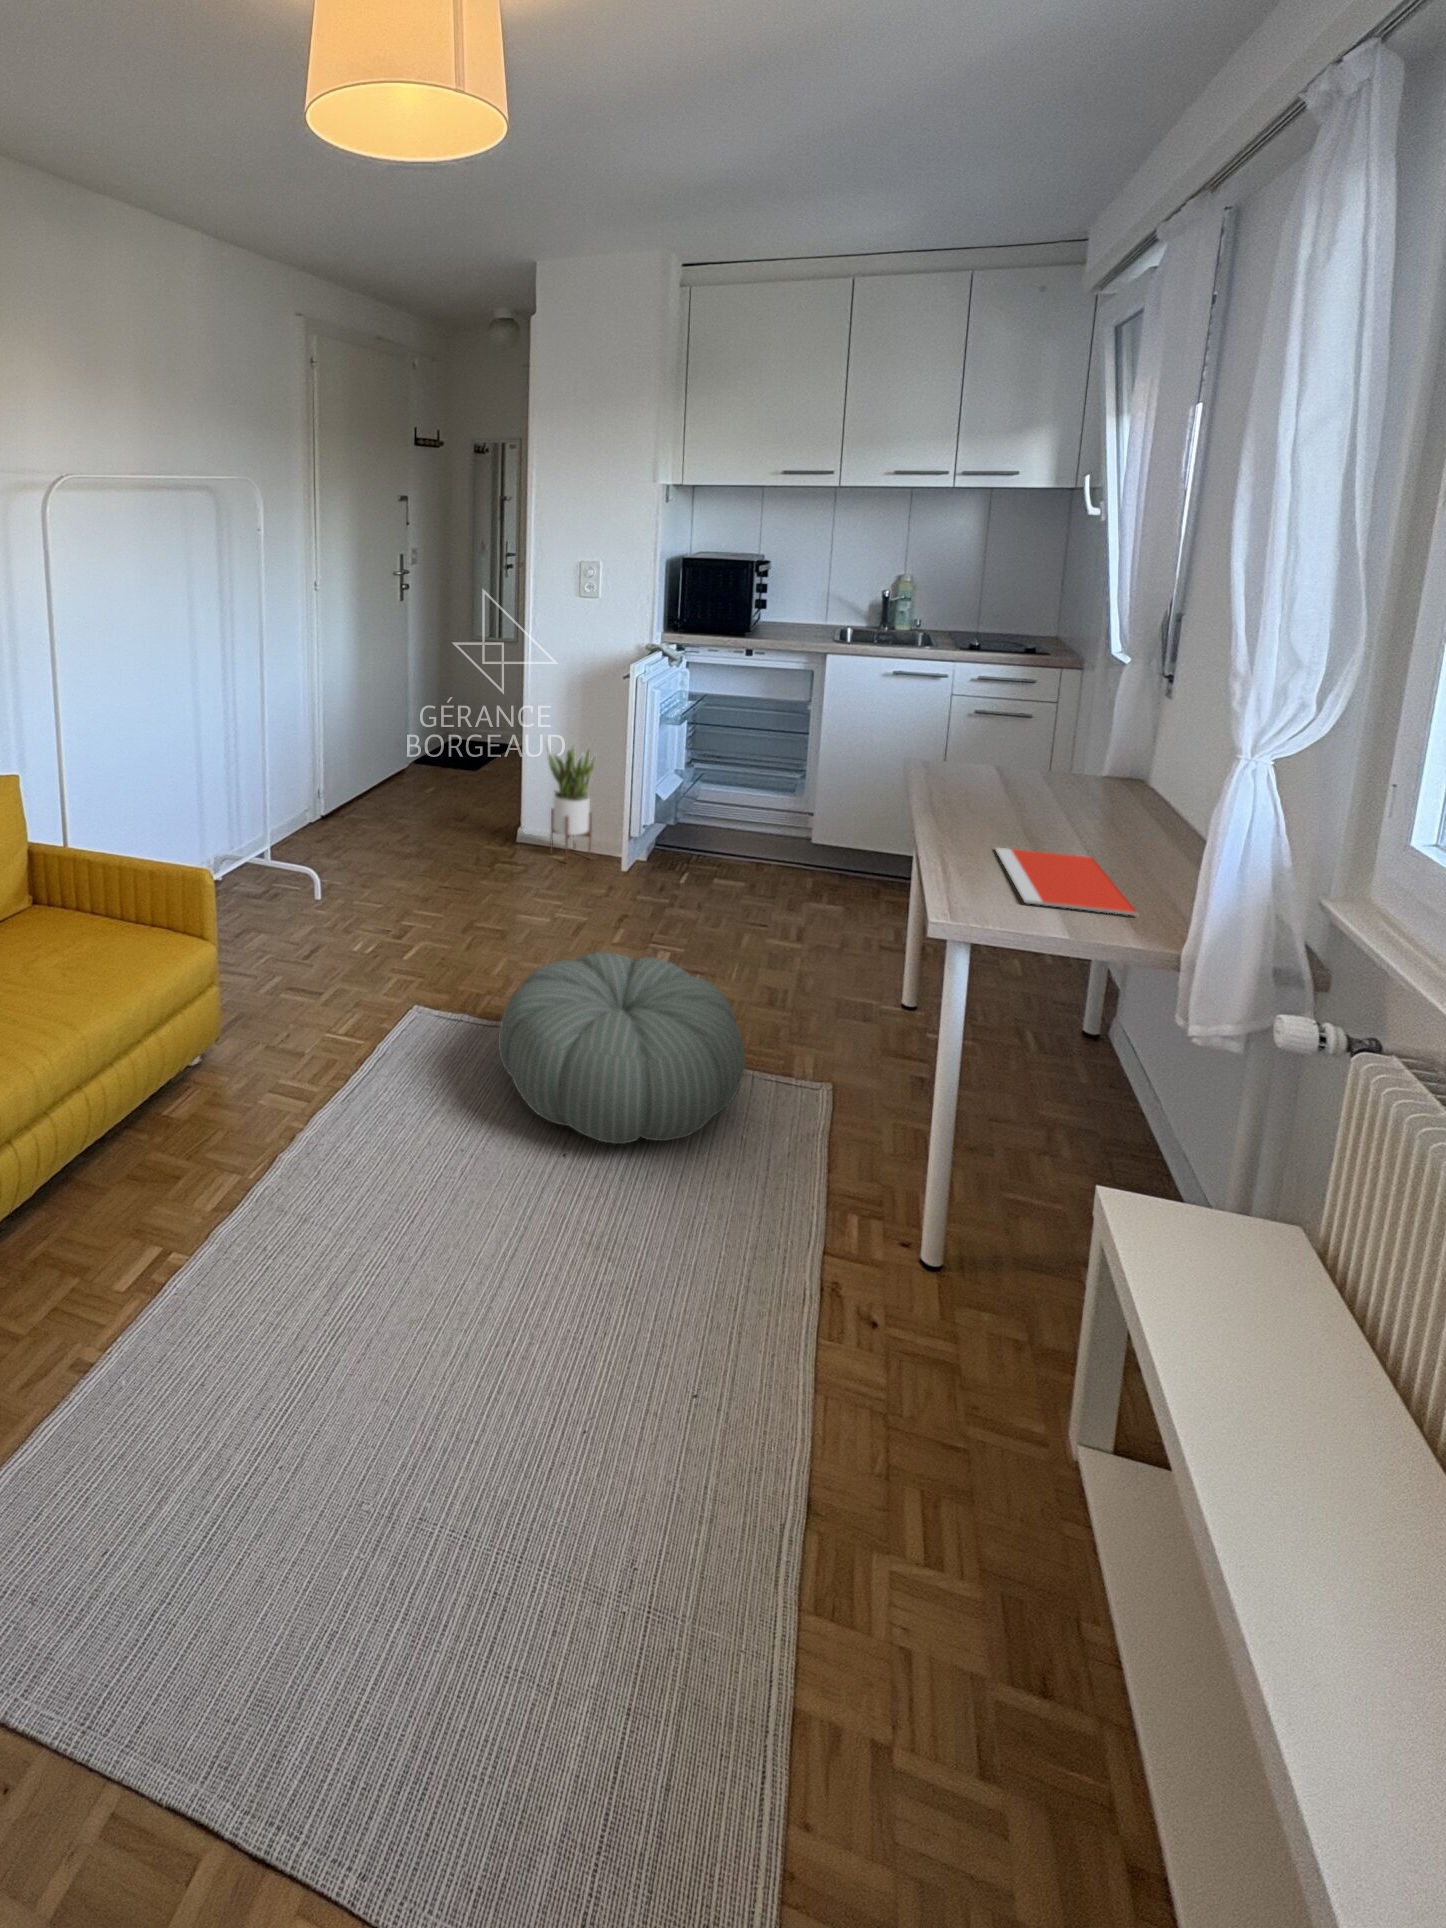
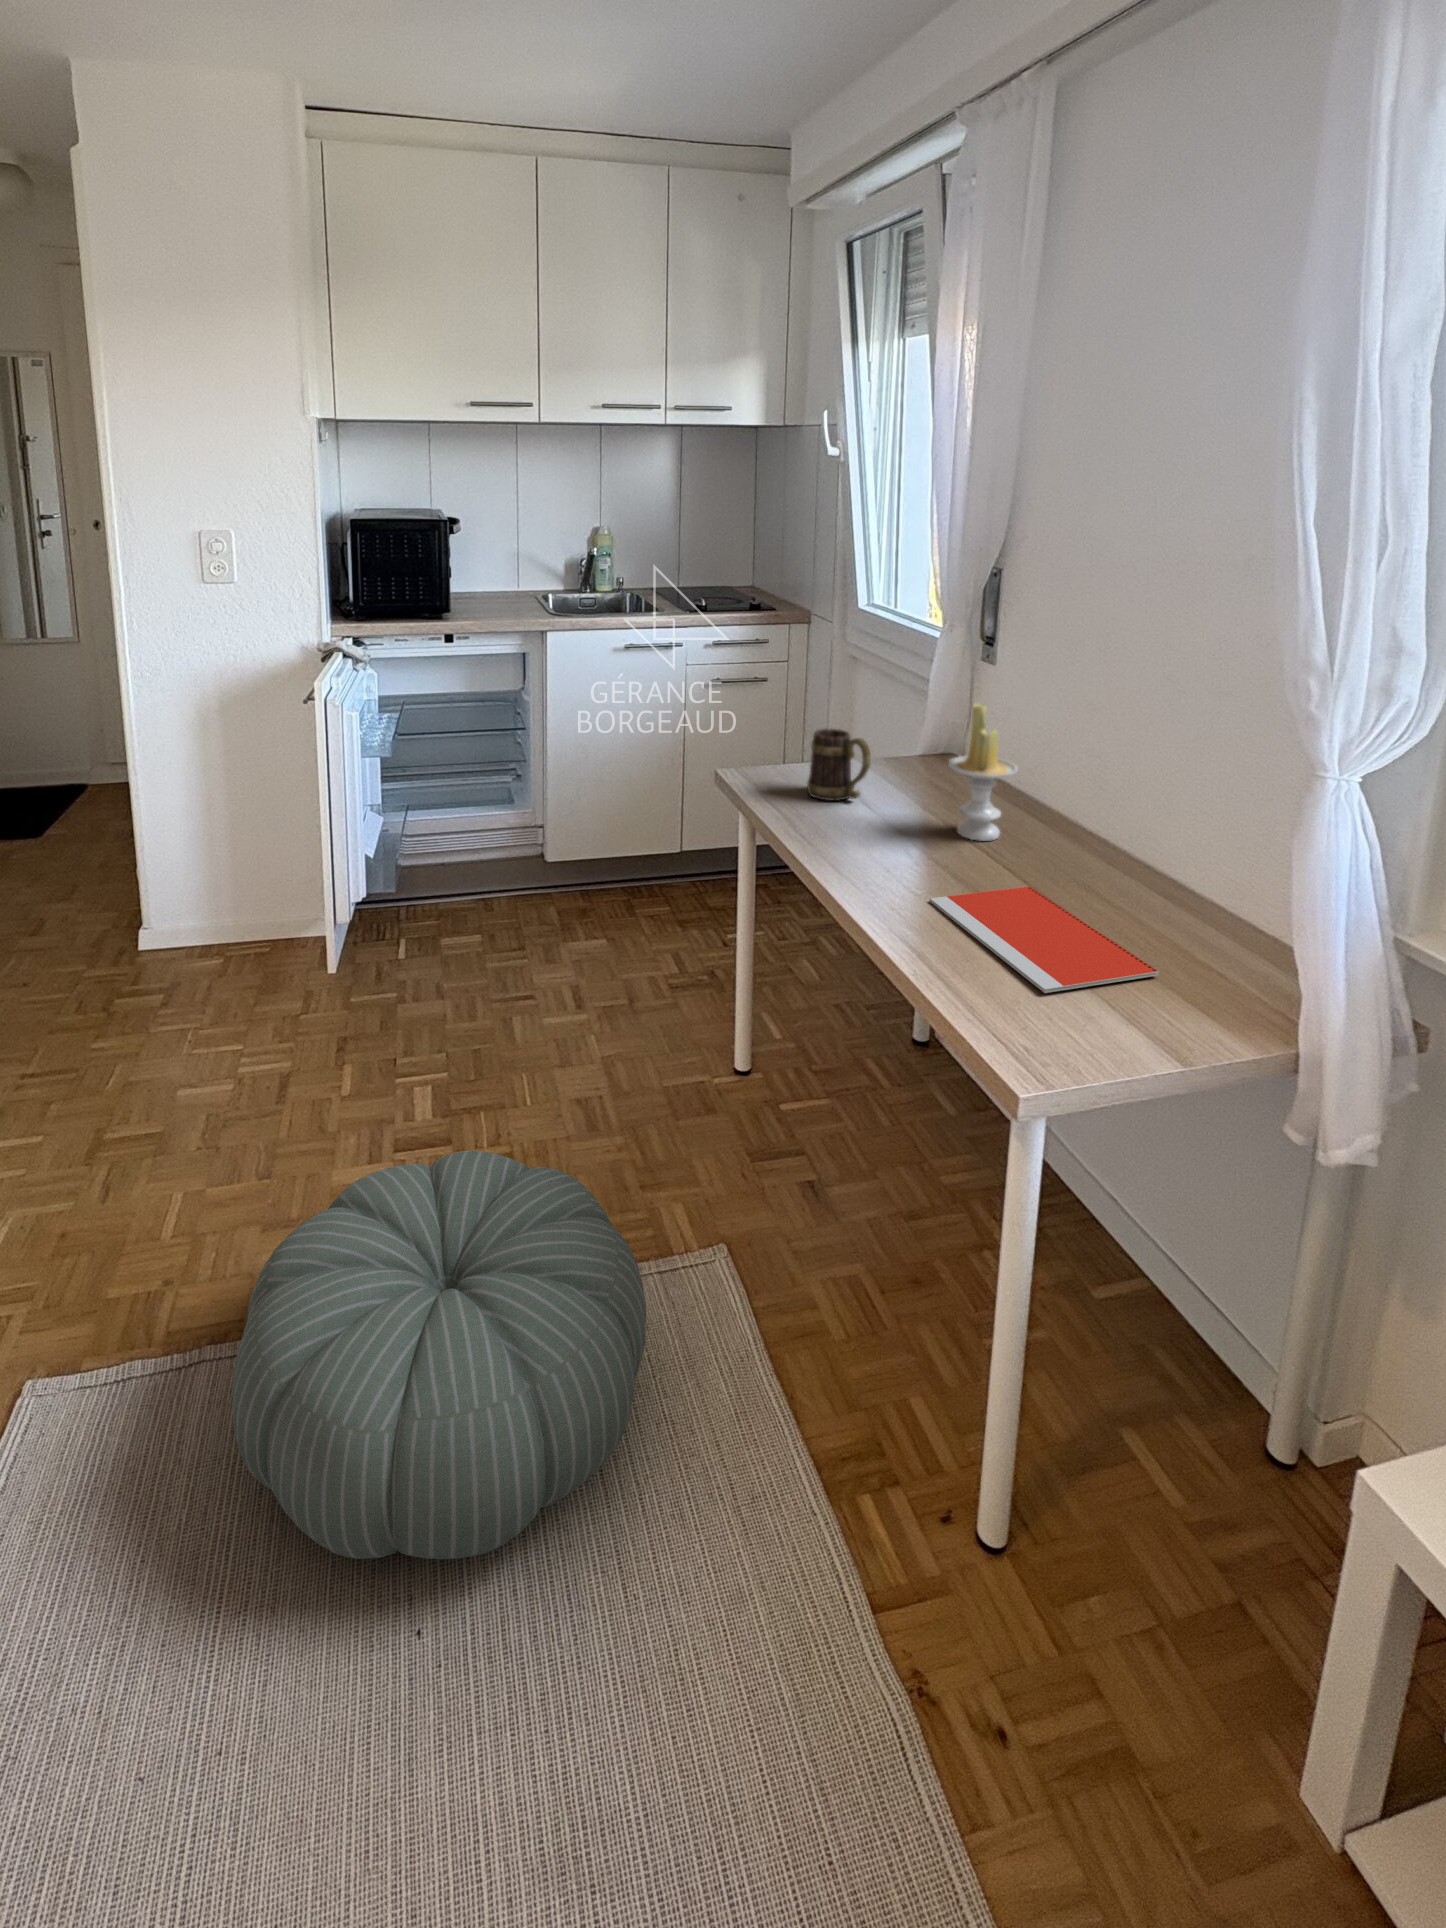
candle: none [1066,717,1131,831] -> present [949,703,1018,841]
mug: none [965,732,1016,789] -> present [807,729,871,801]
potted plant: present [545,741,597,862] -> none [173,793,264,978]

